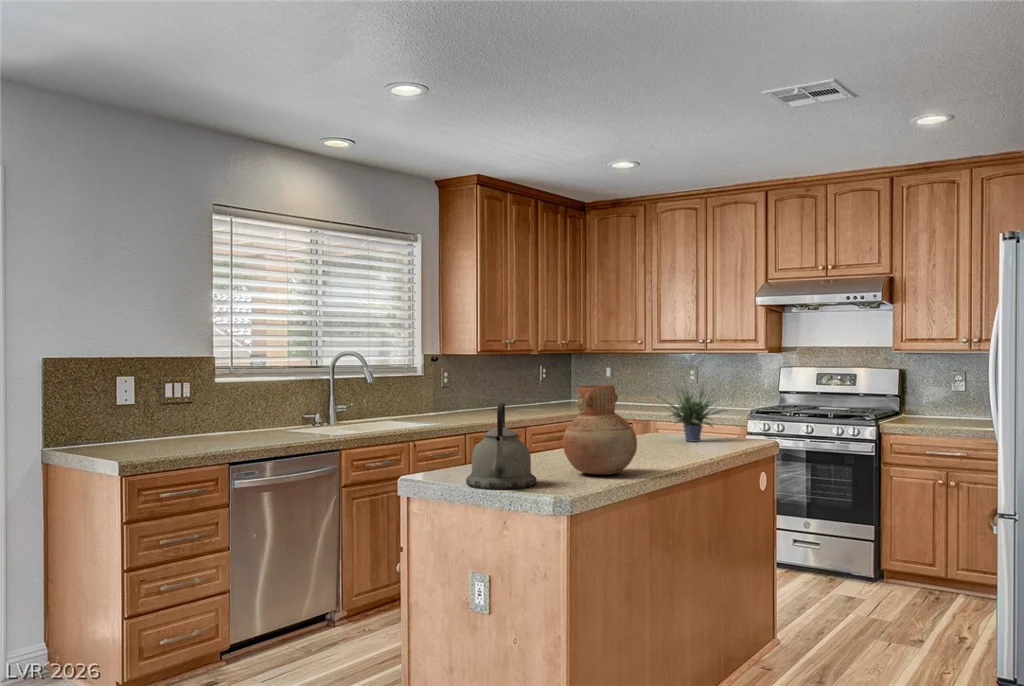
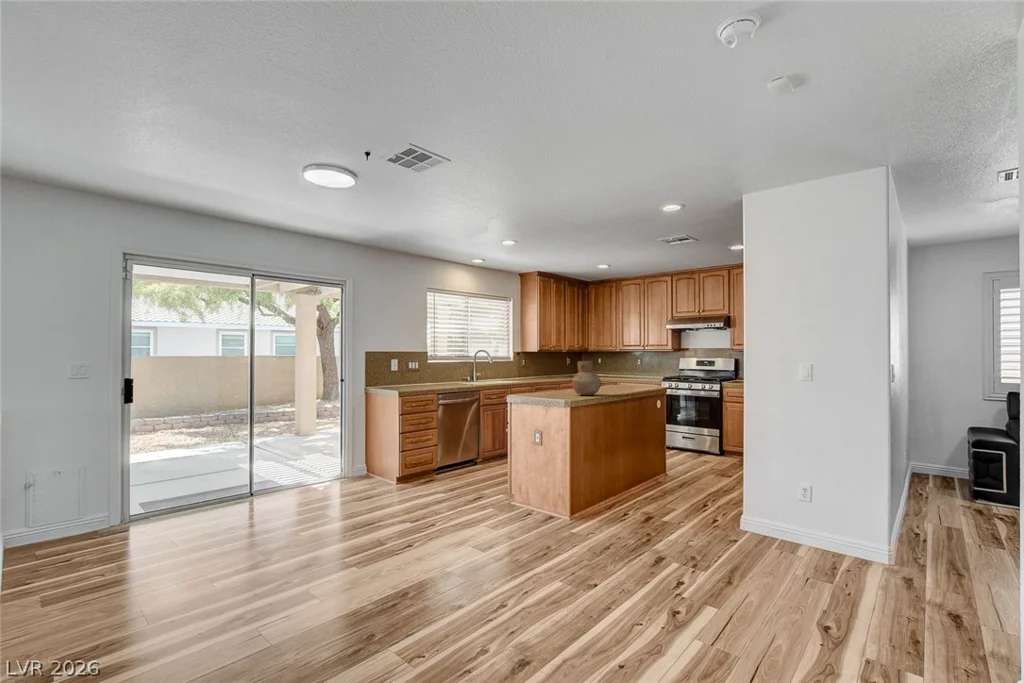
potted plant: present [661,387,727,442] -> none [614,359,646,388]
kettle: present [466,403,537,489] -> none [535,367,561,398]

